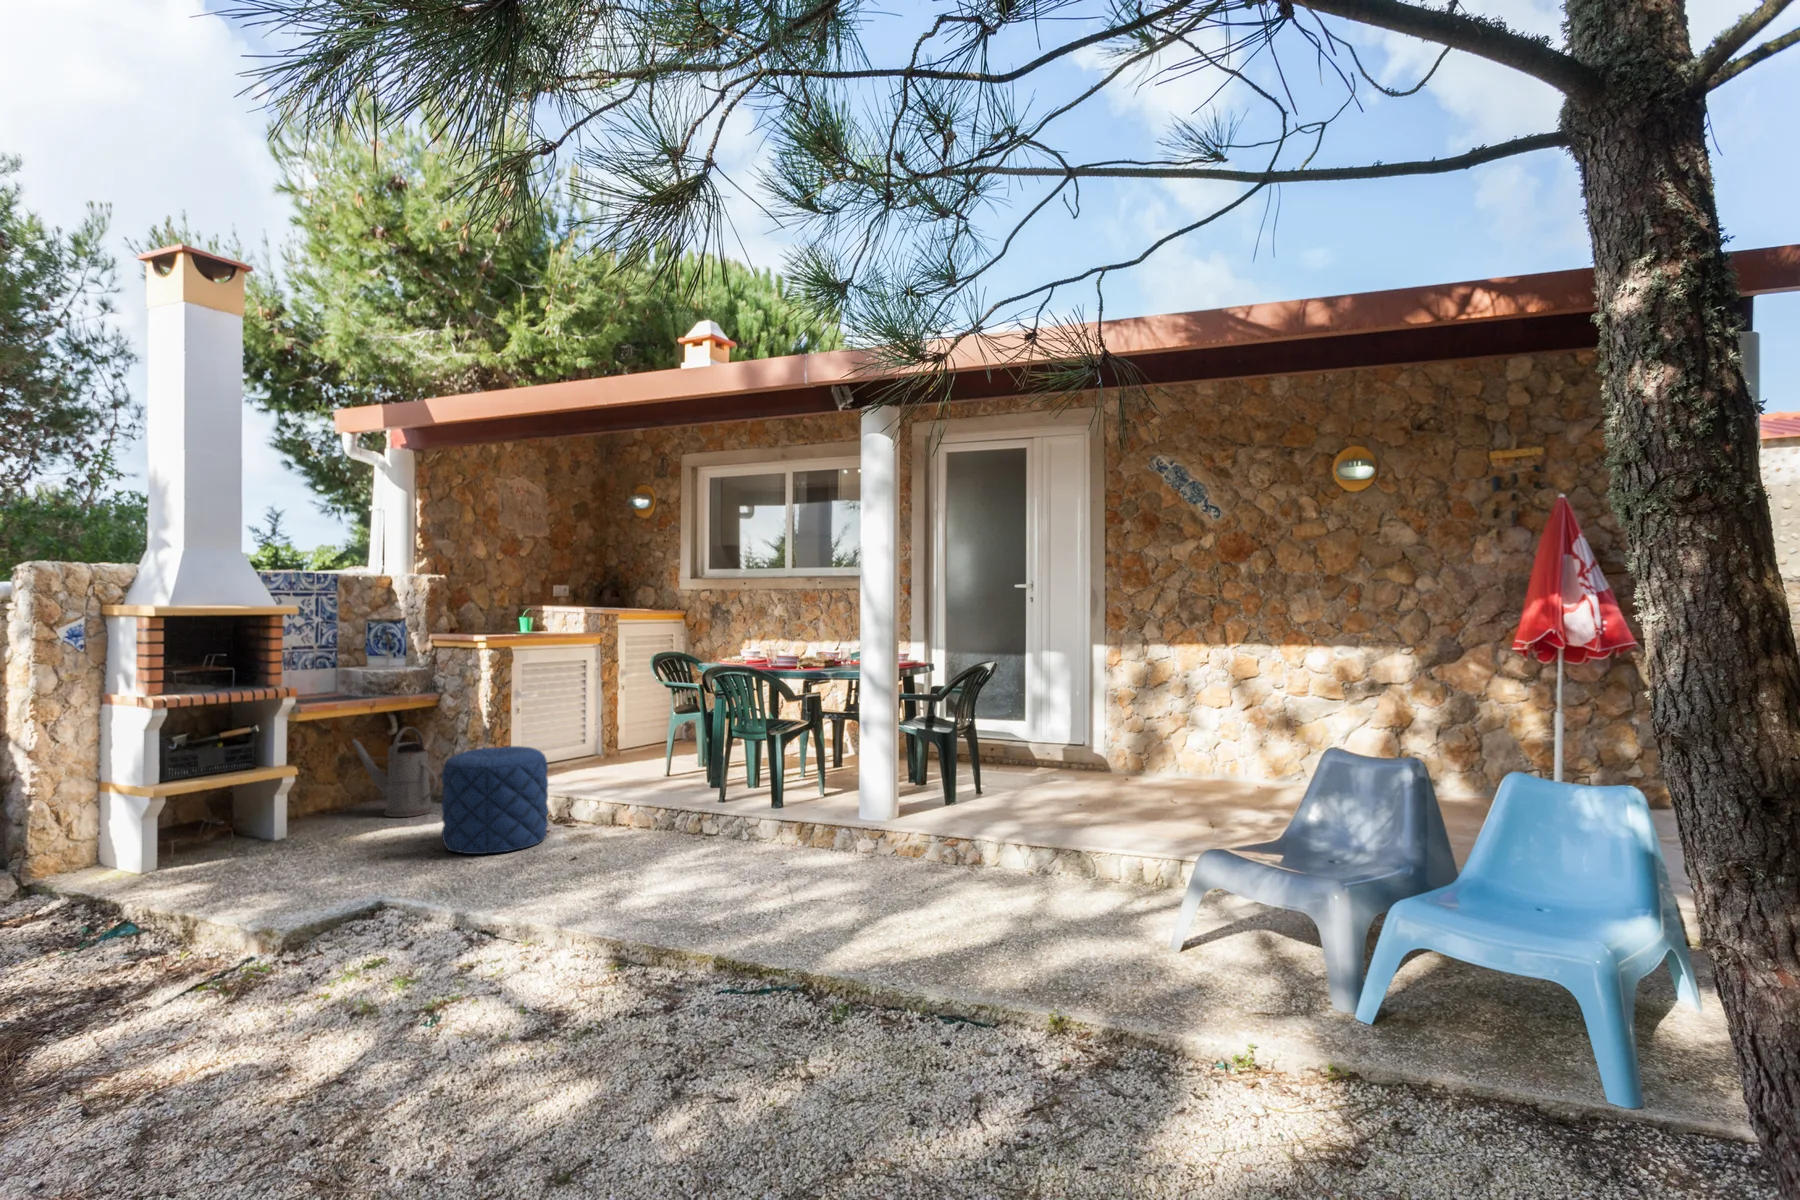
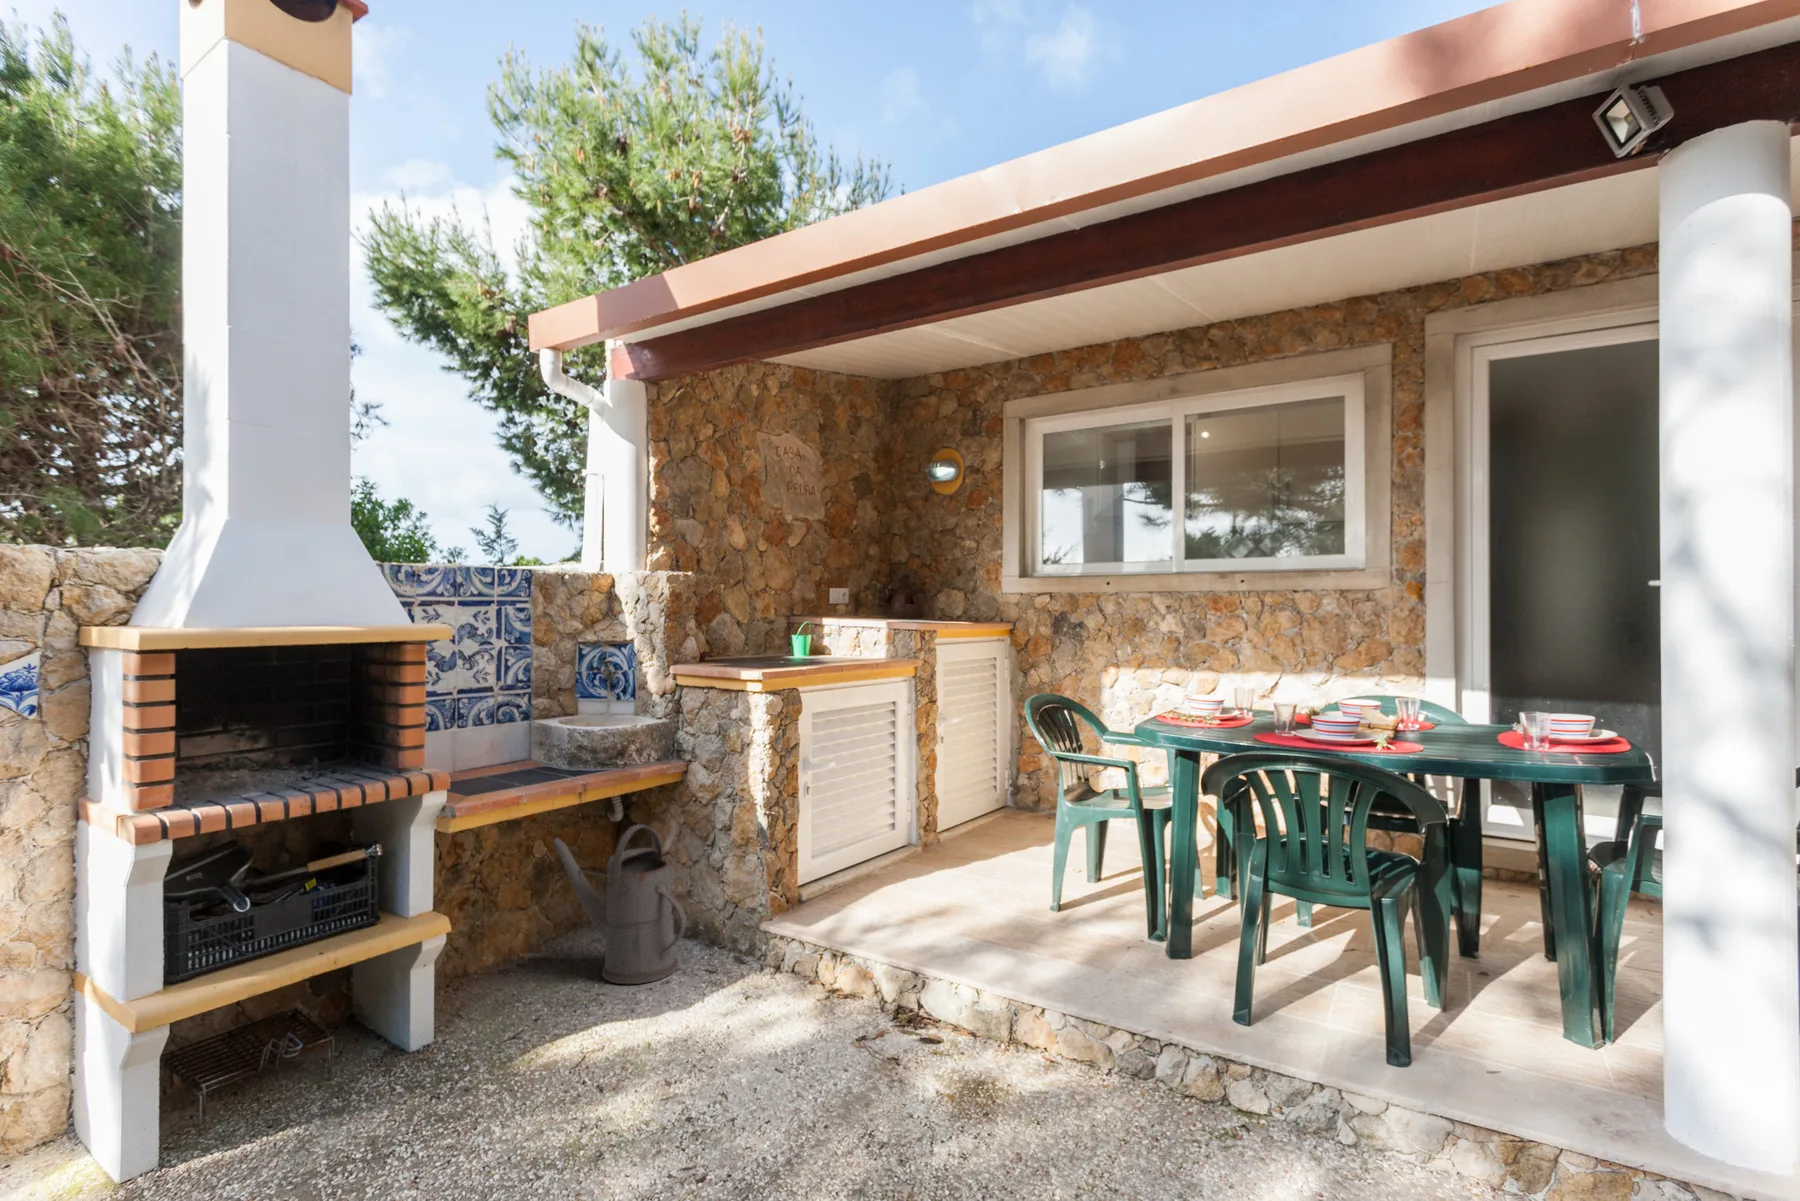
pouf: present [442,746,548,854] -> none [700,889,898,1142]

